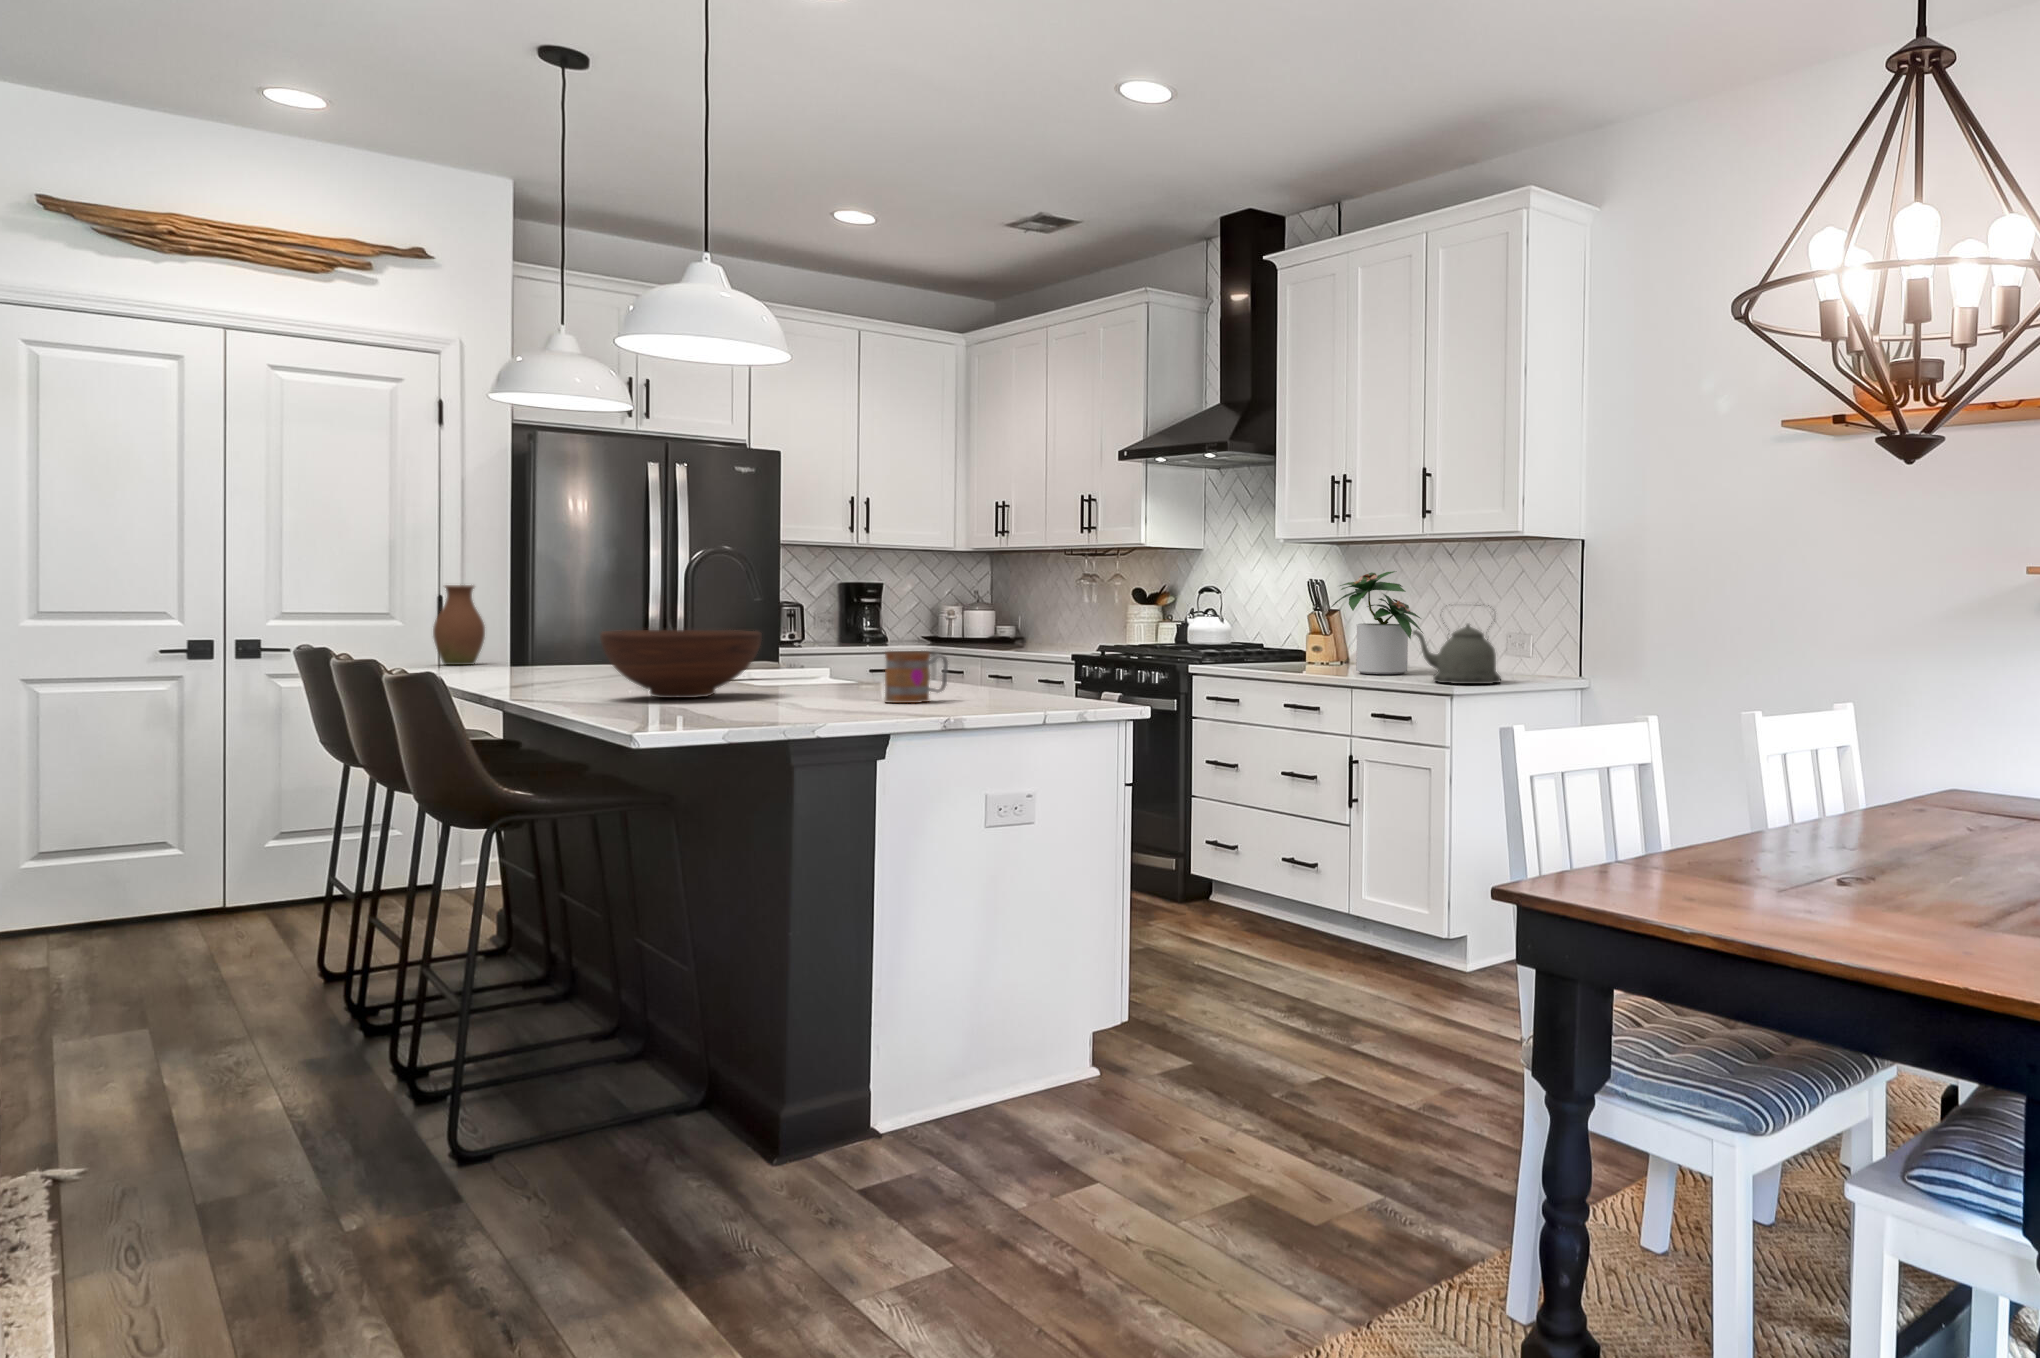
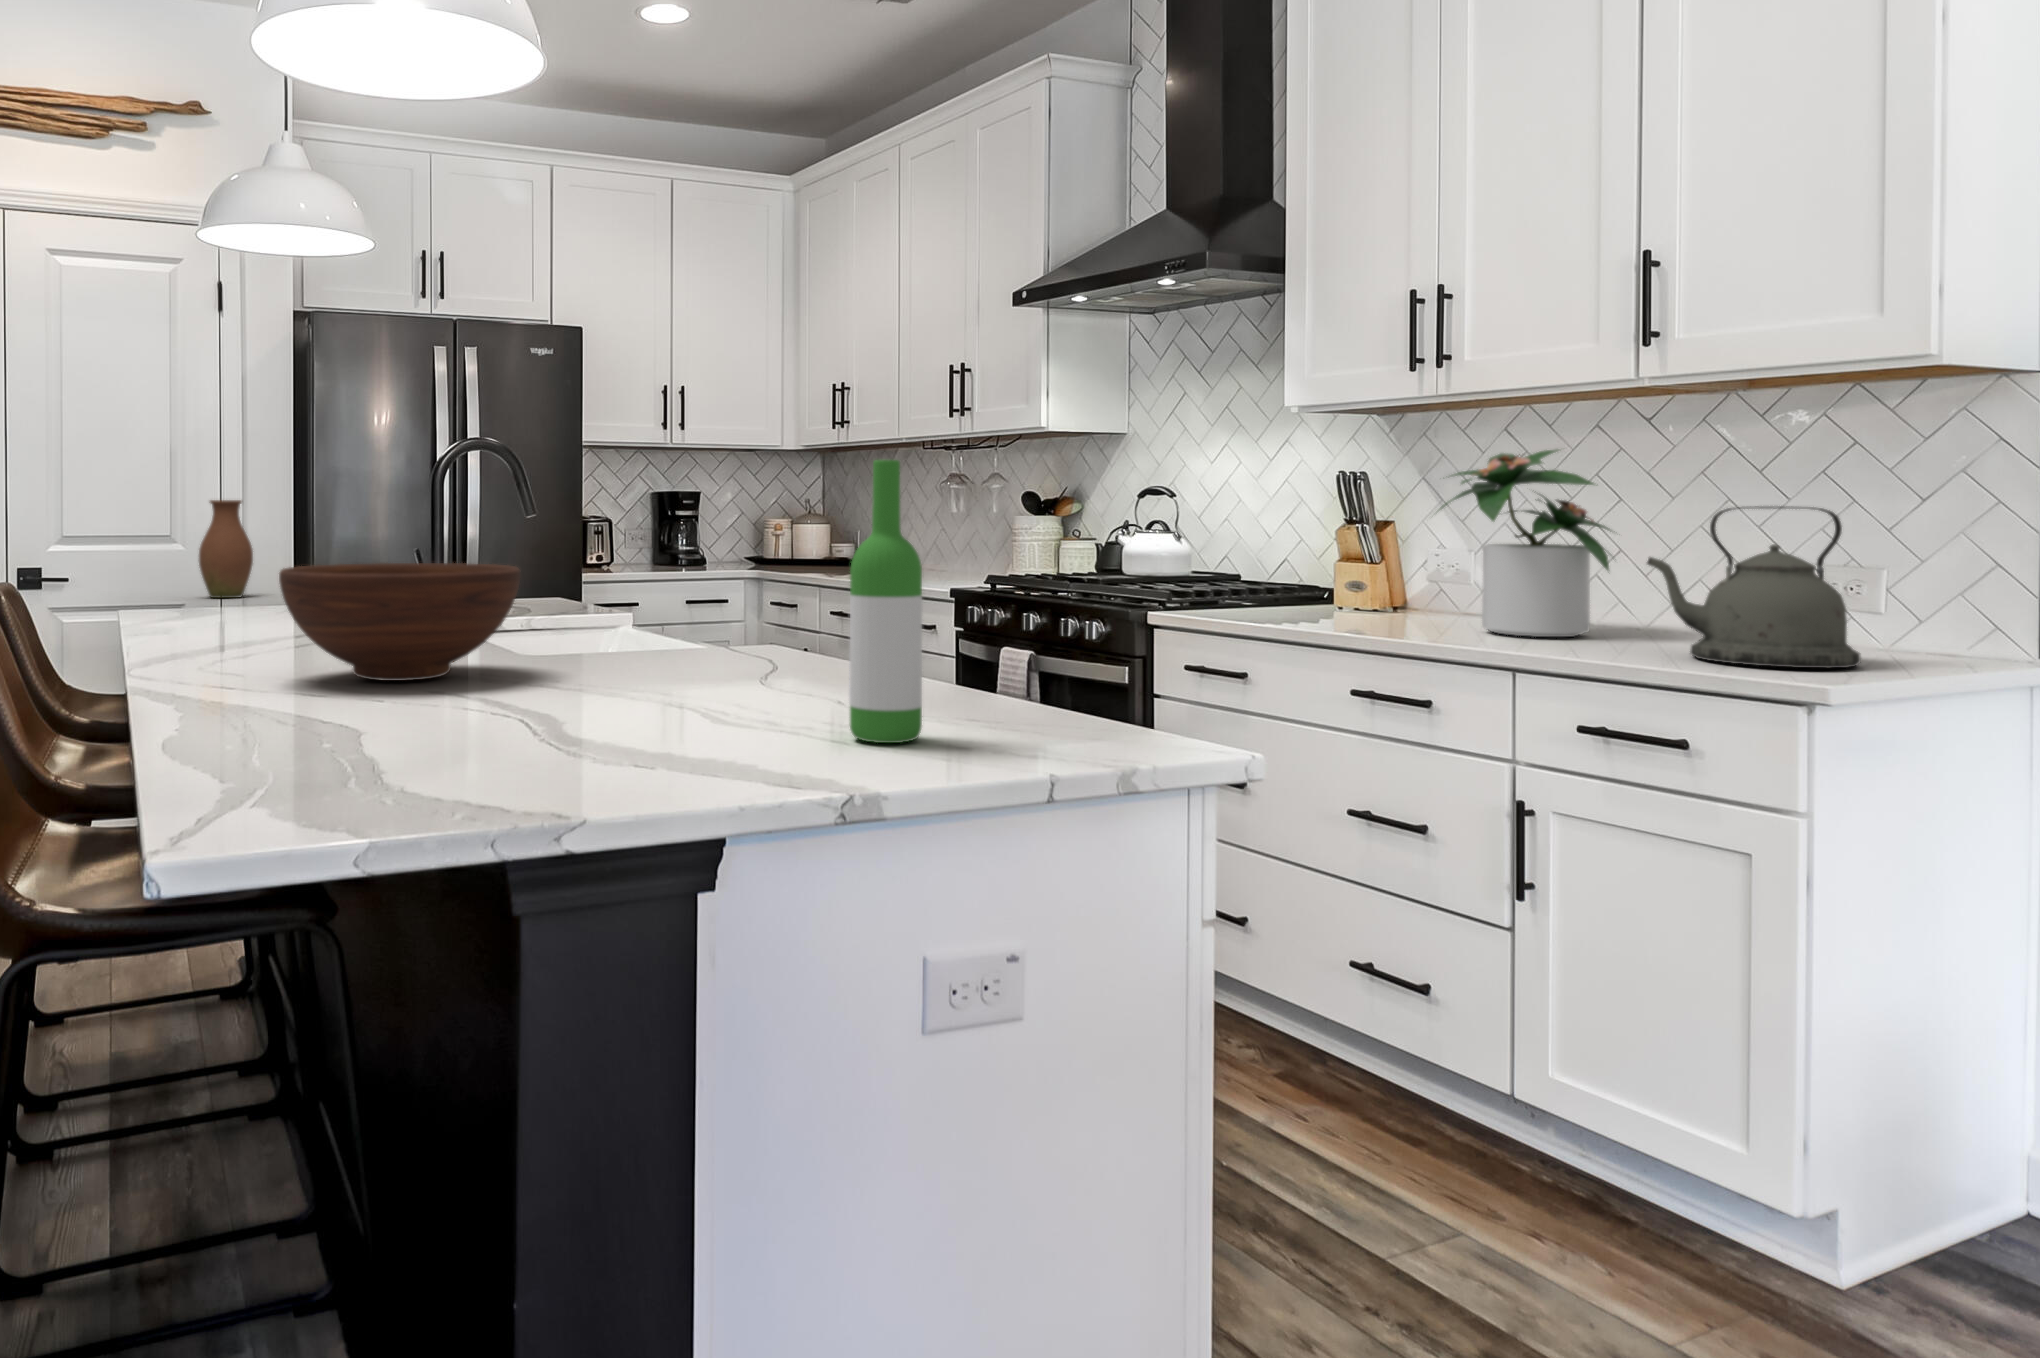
wine bottle: none [953,577,989,710] -> present [849,460,922,743]
mug: present [885,651,948,703] -> none [714,606,826,710]

